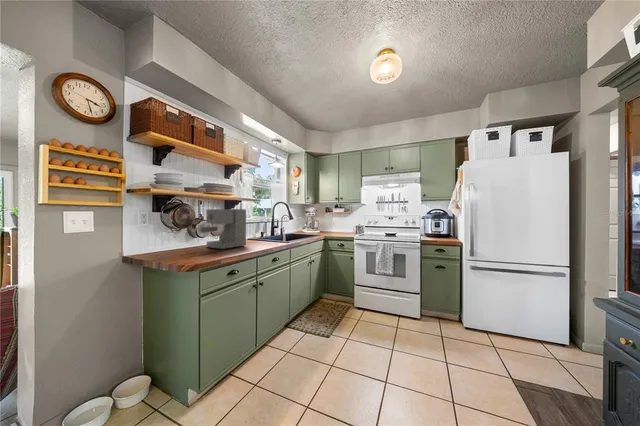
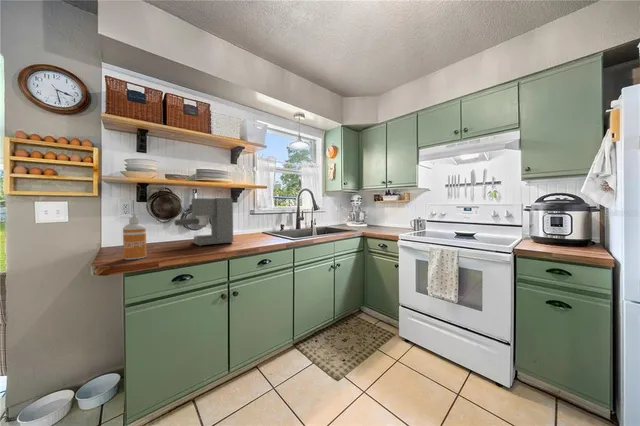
soap dispenser: none [183,222,201,261] -> present [123,213,147,260]

